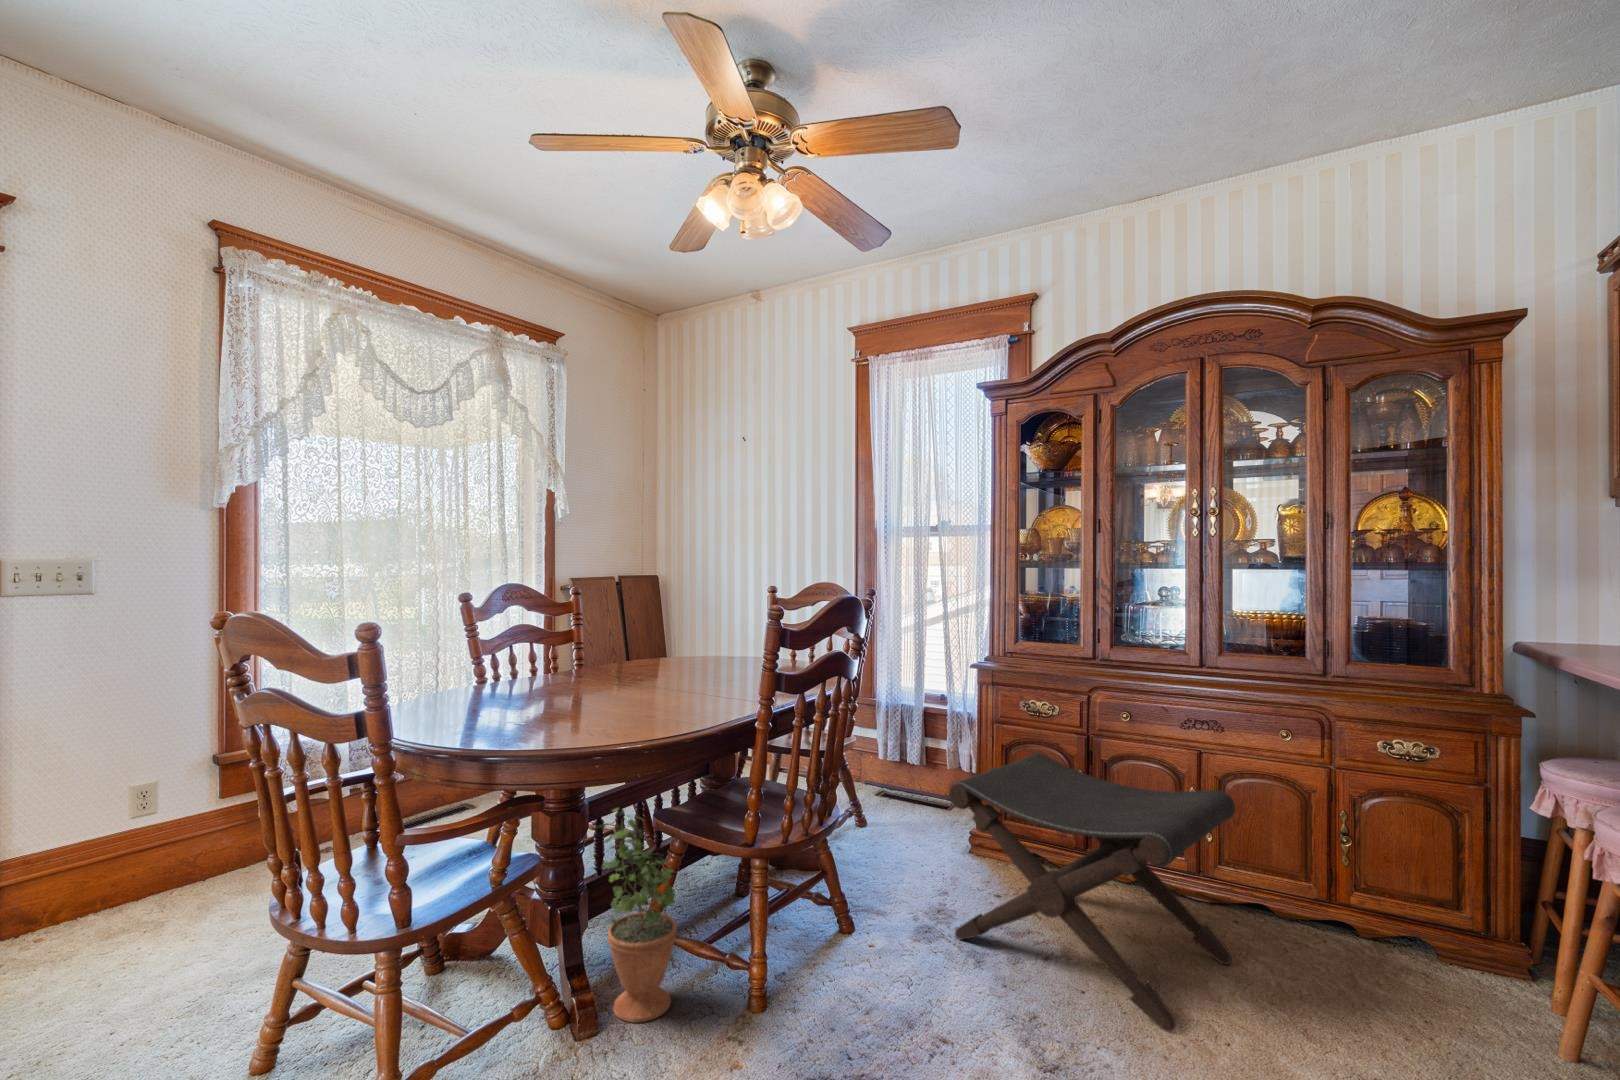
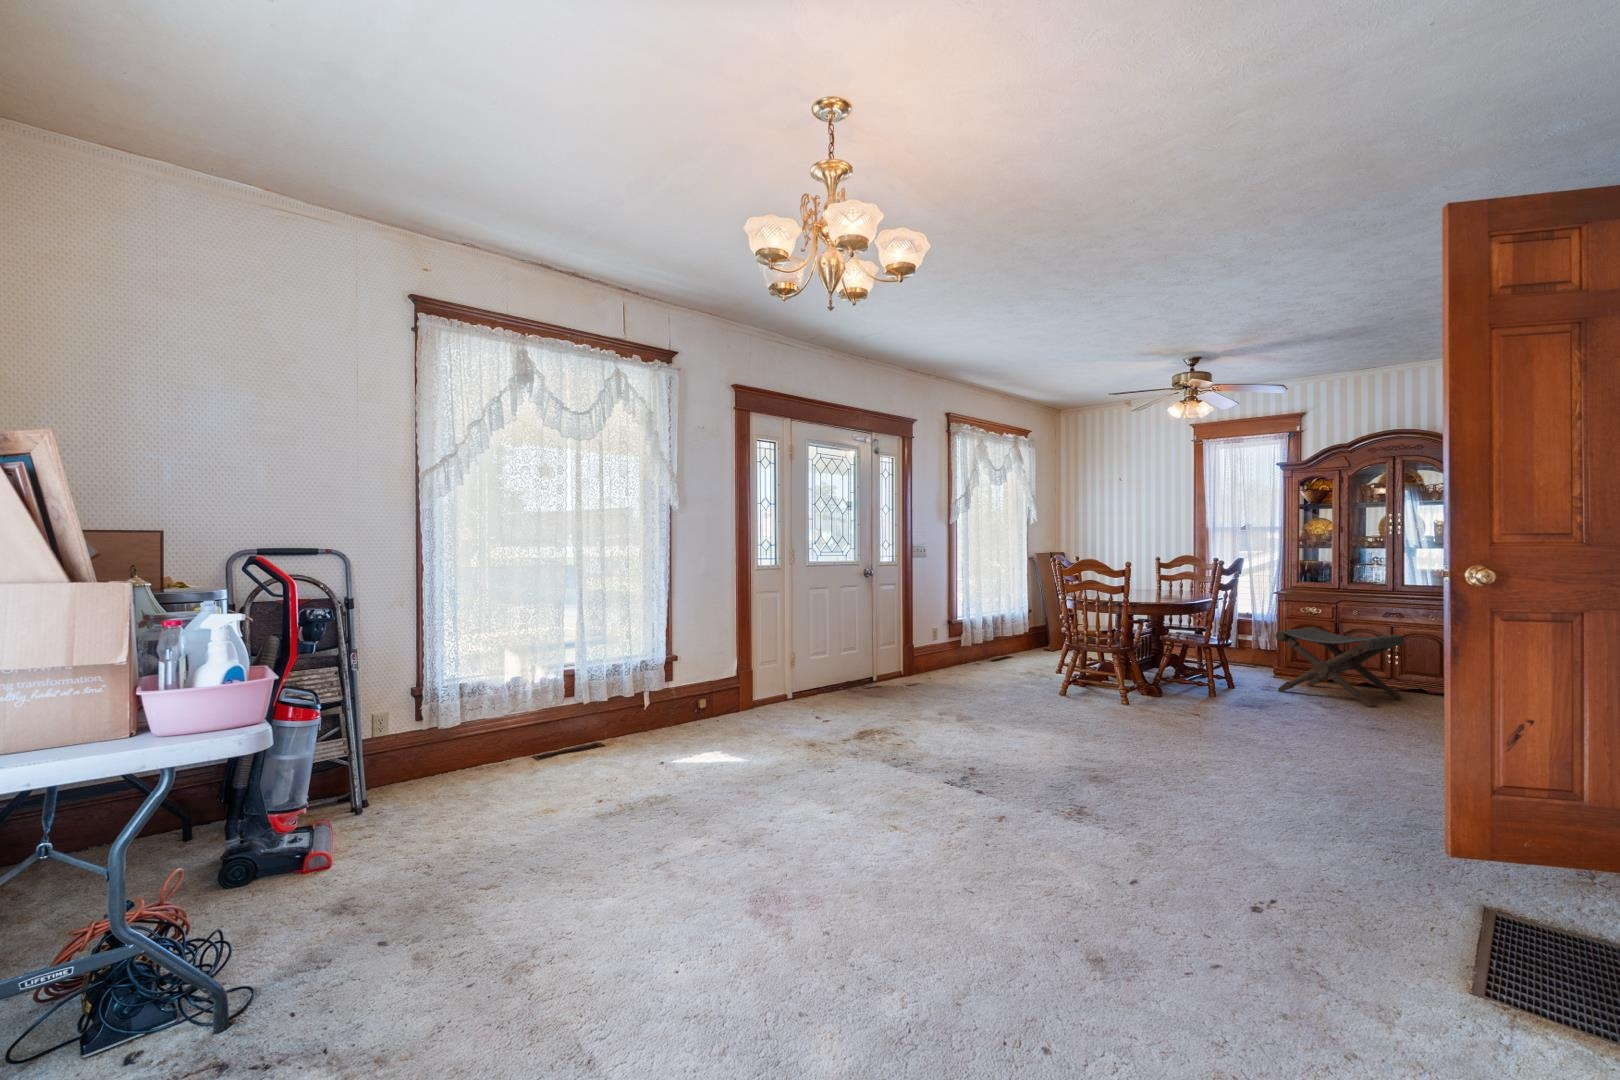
potted plant: present [594,808,677,1022] -> none [1146,629,1182,697]

